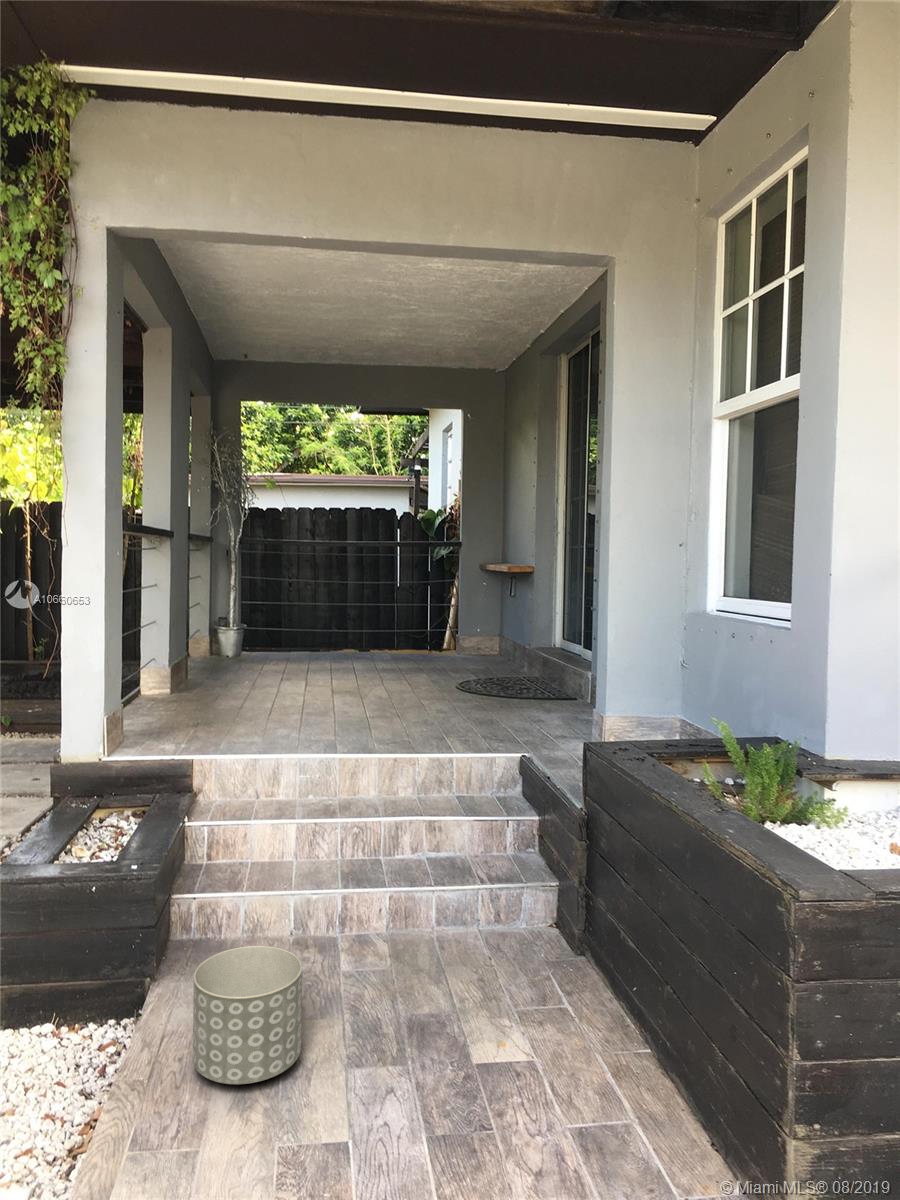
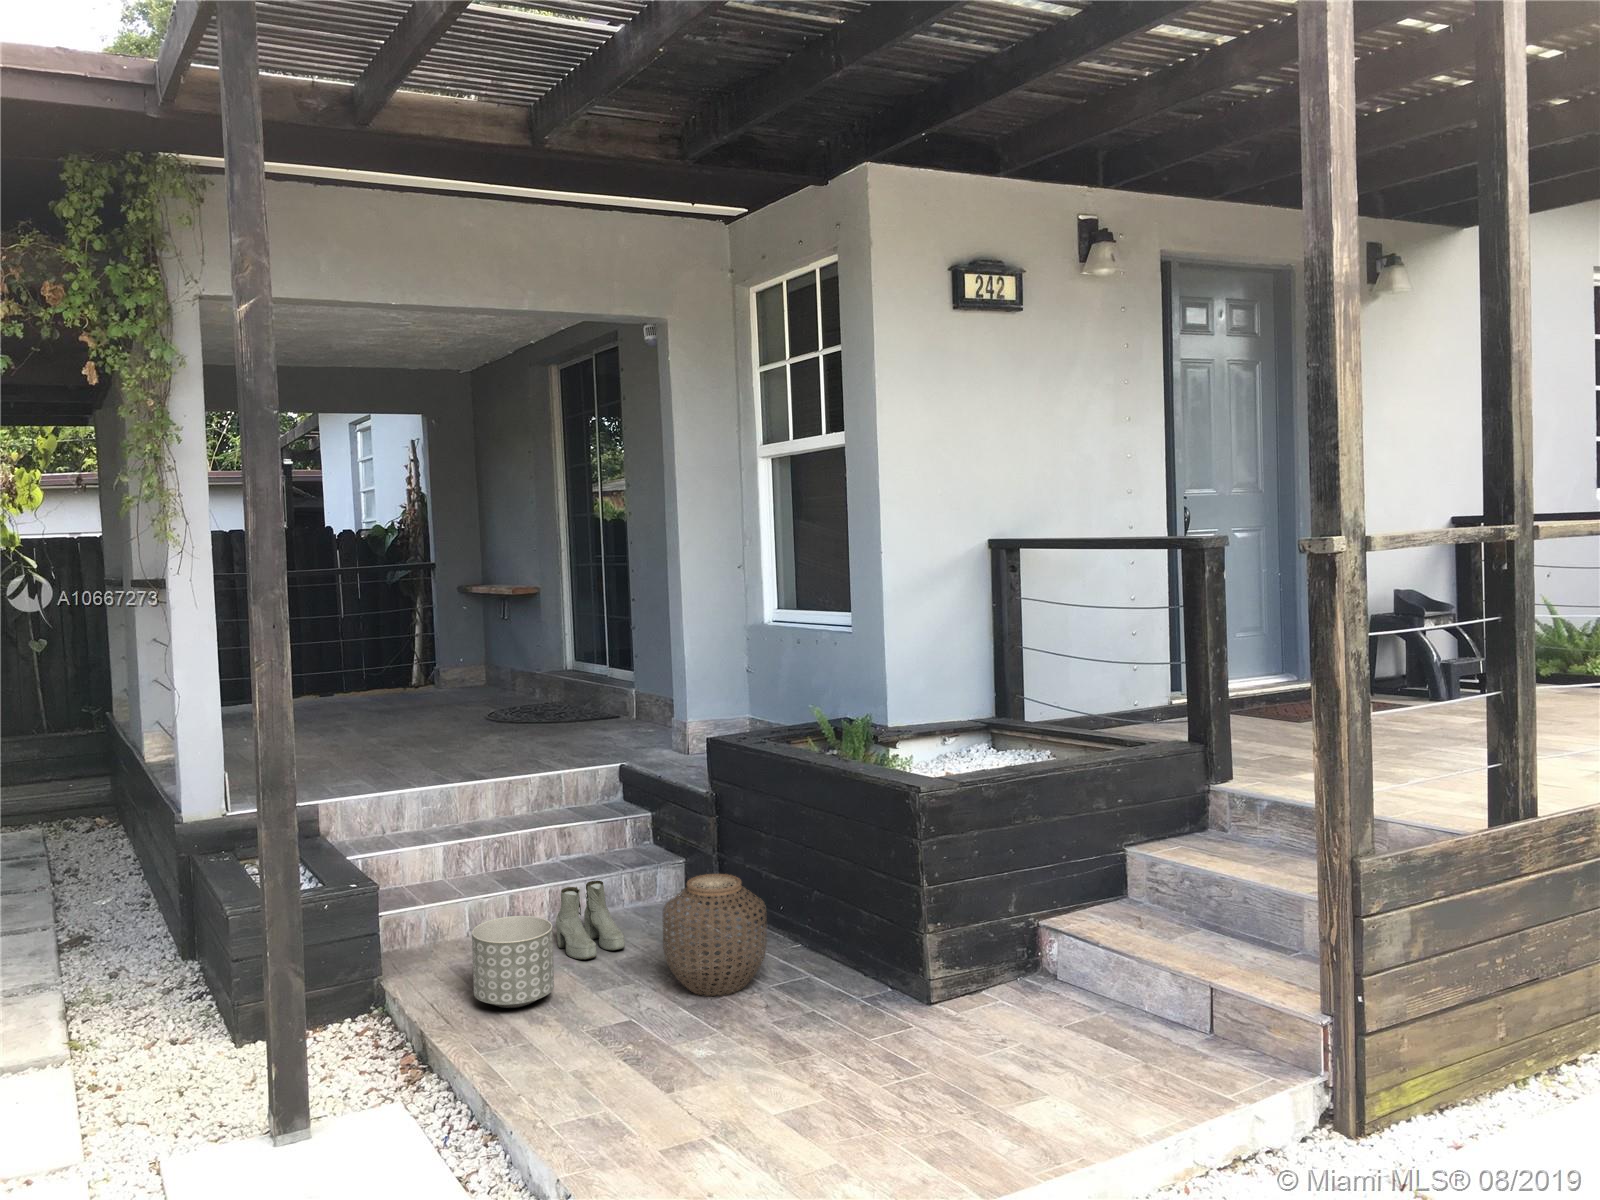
boots: none [365,901,440,1010] -> present [556,881,625,959]
woven basket: none [441,942,596,1142] -> present [663,874,767,996]

